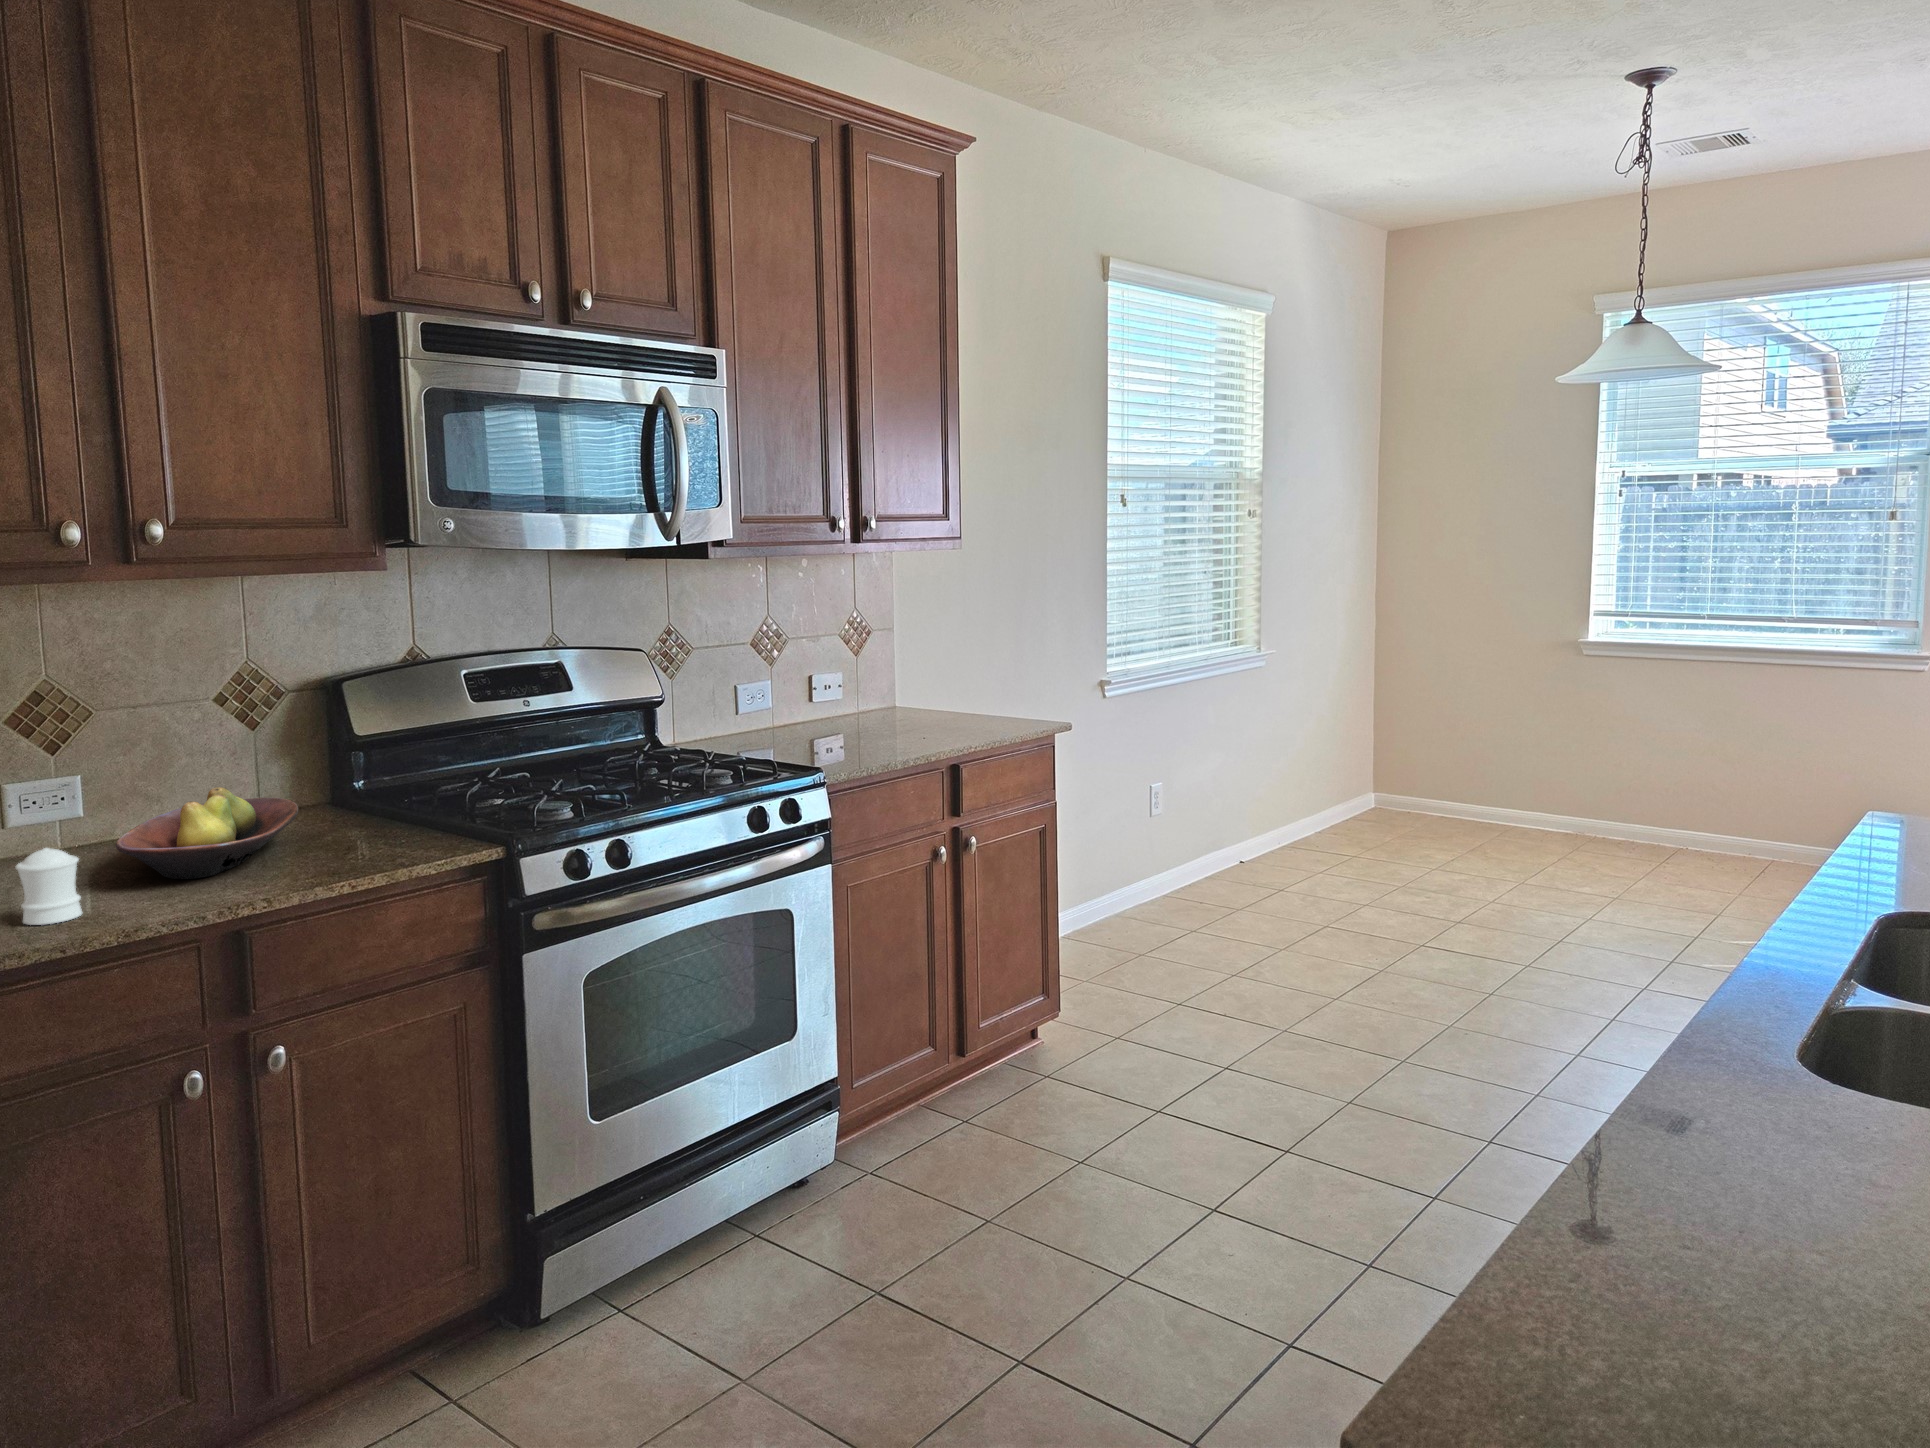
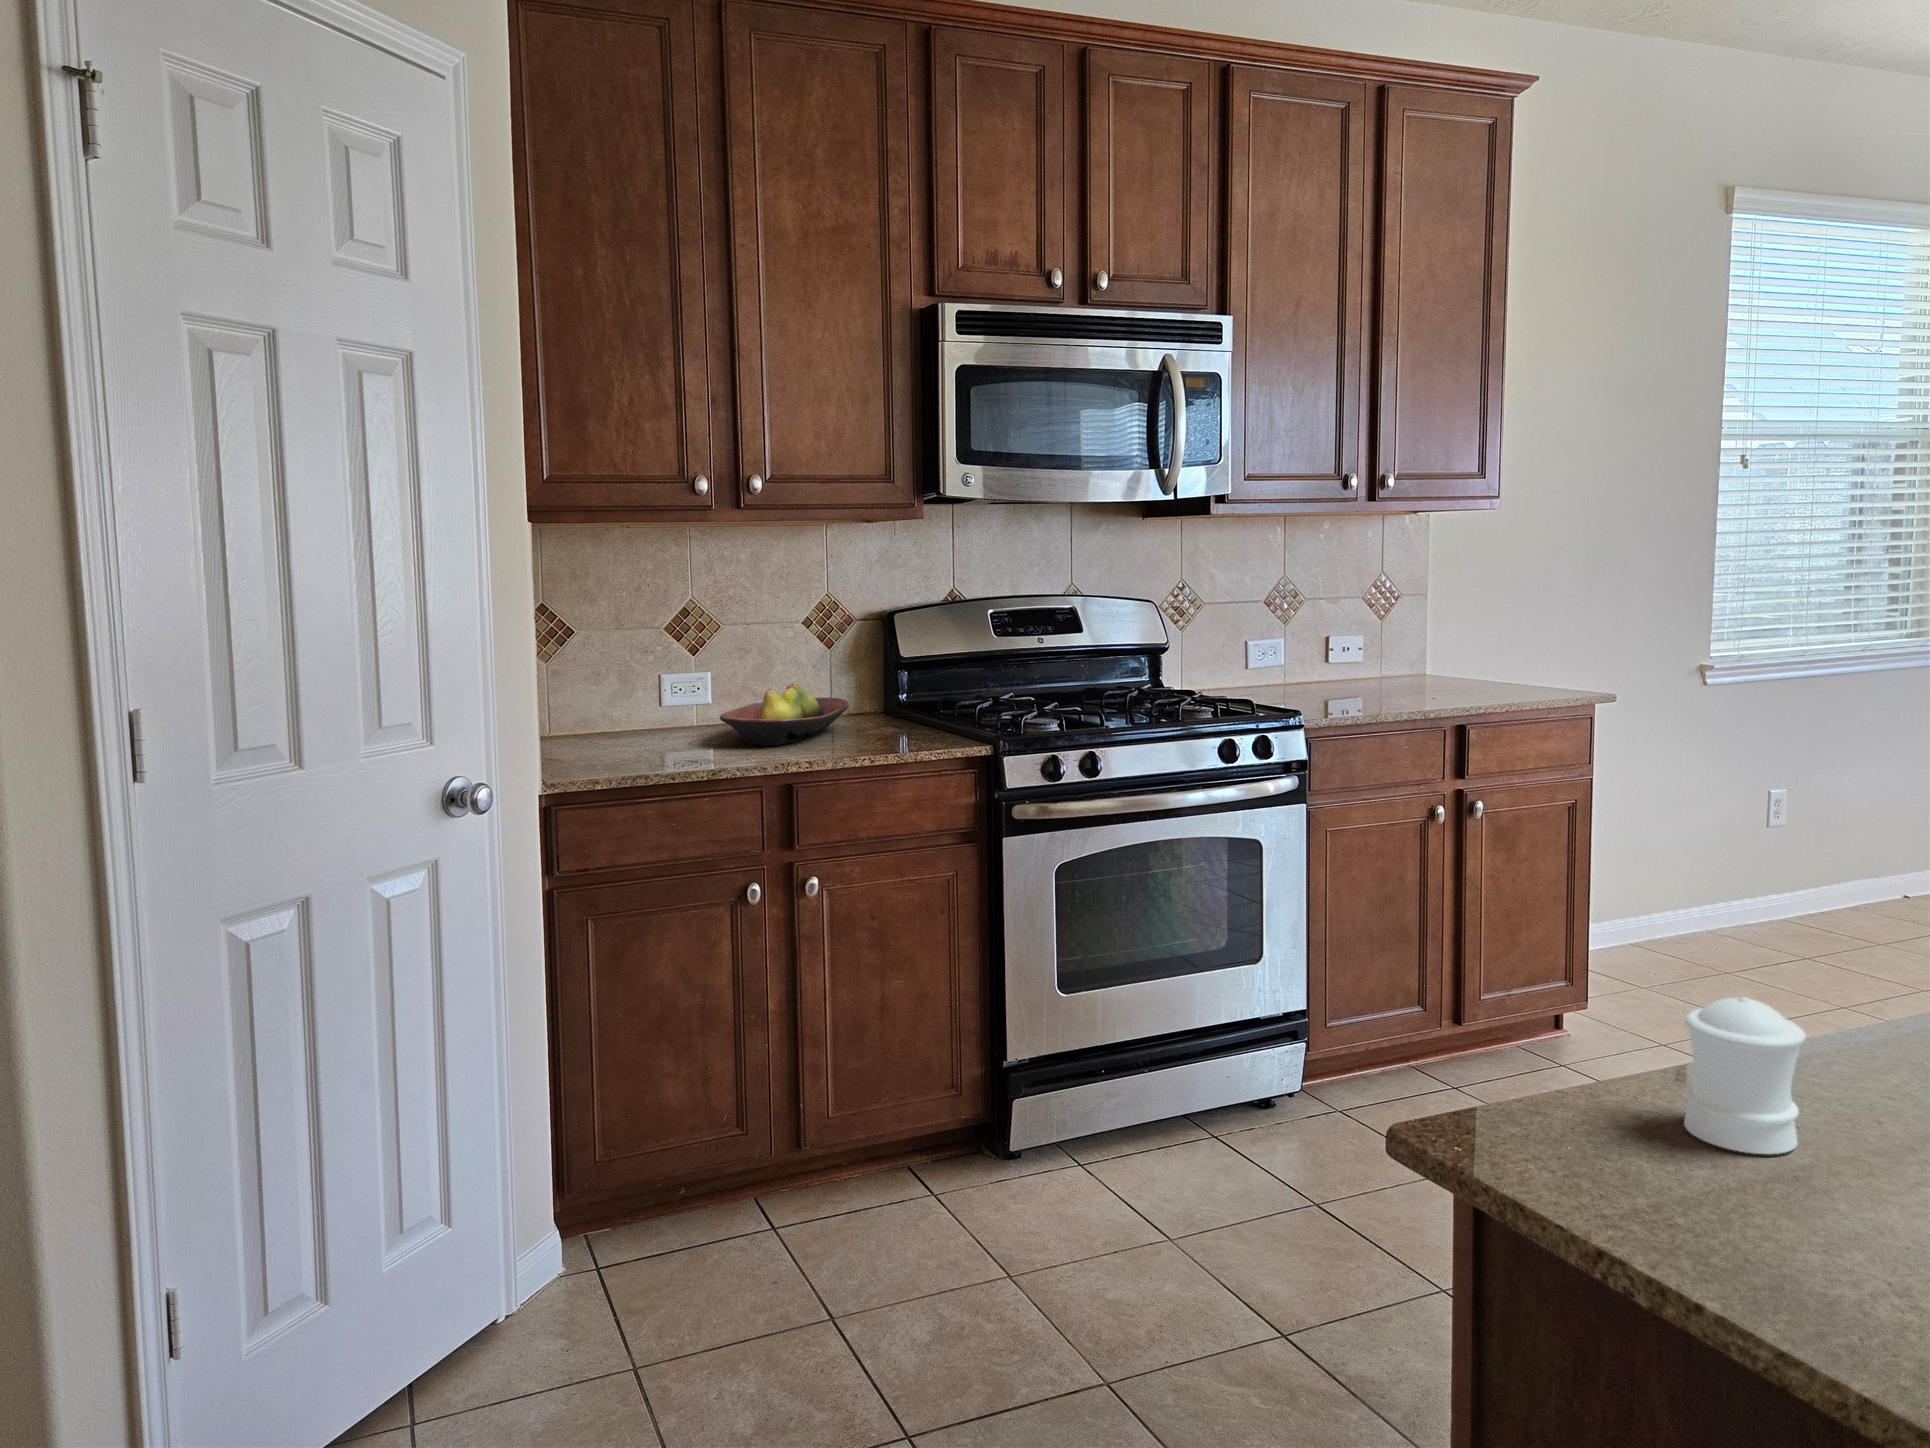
salt shaker: present [16,848,82,925] -> present [1684,997,1805,1154]

